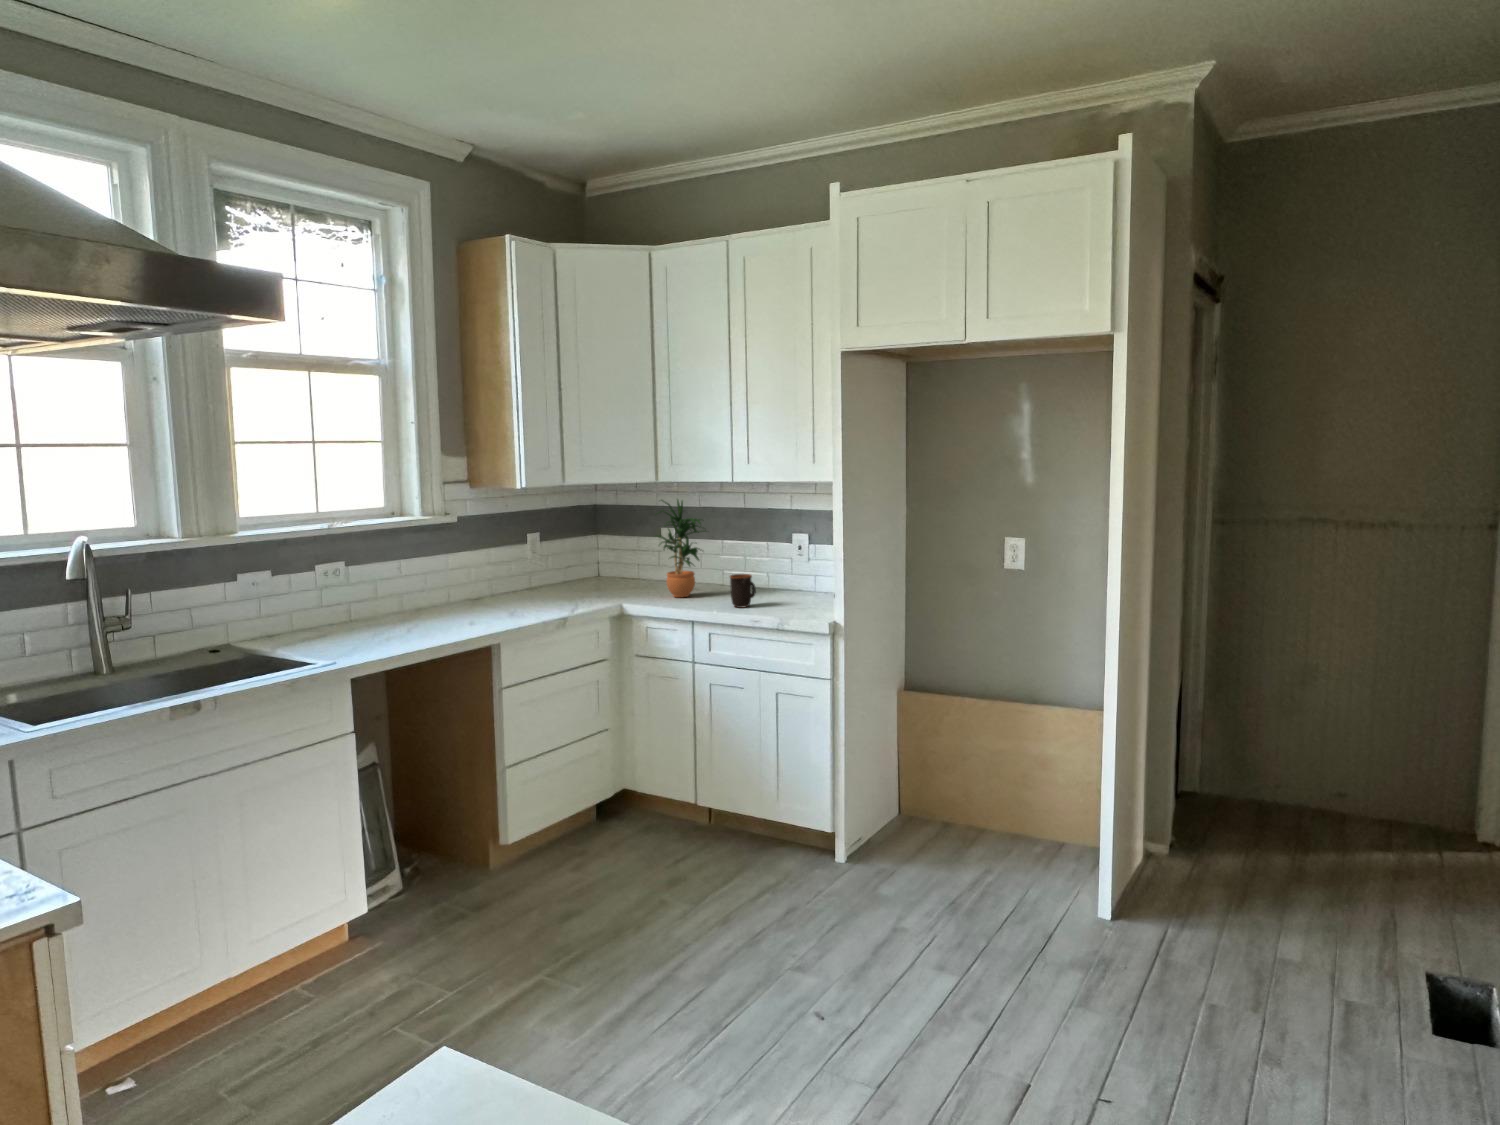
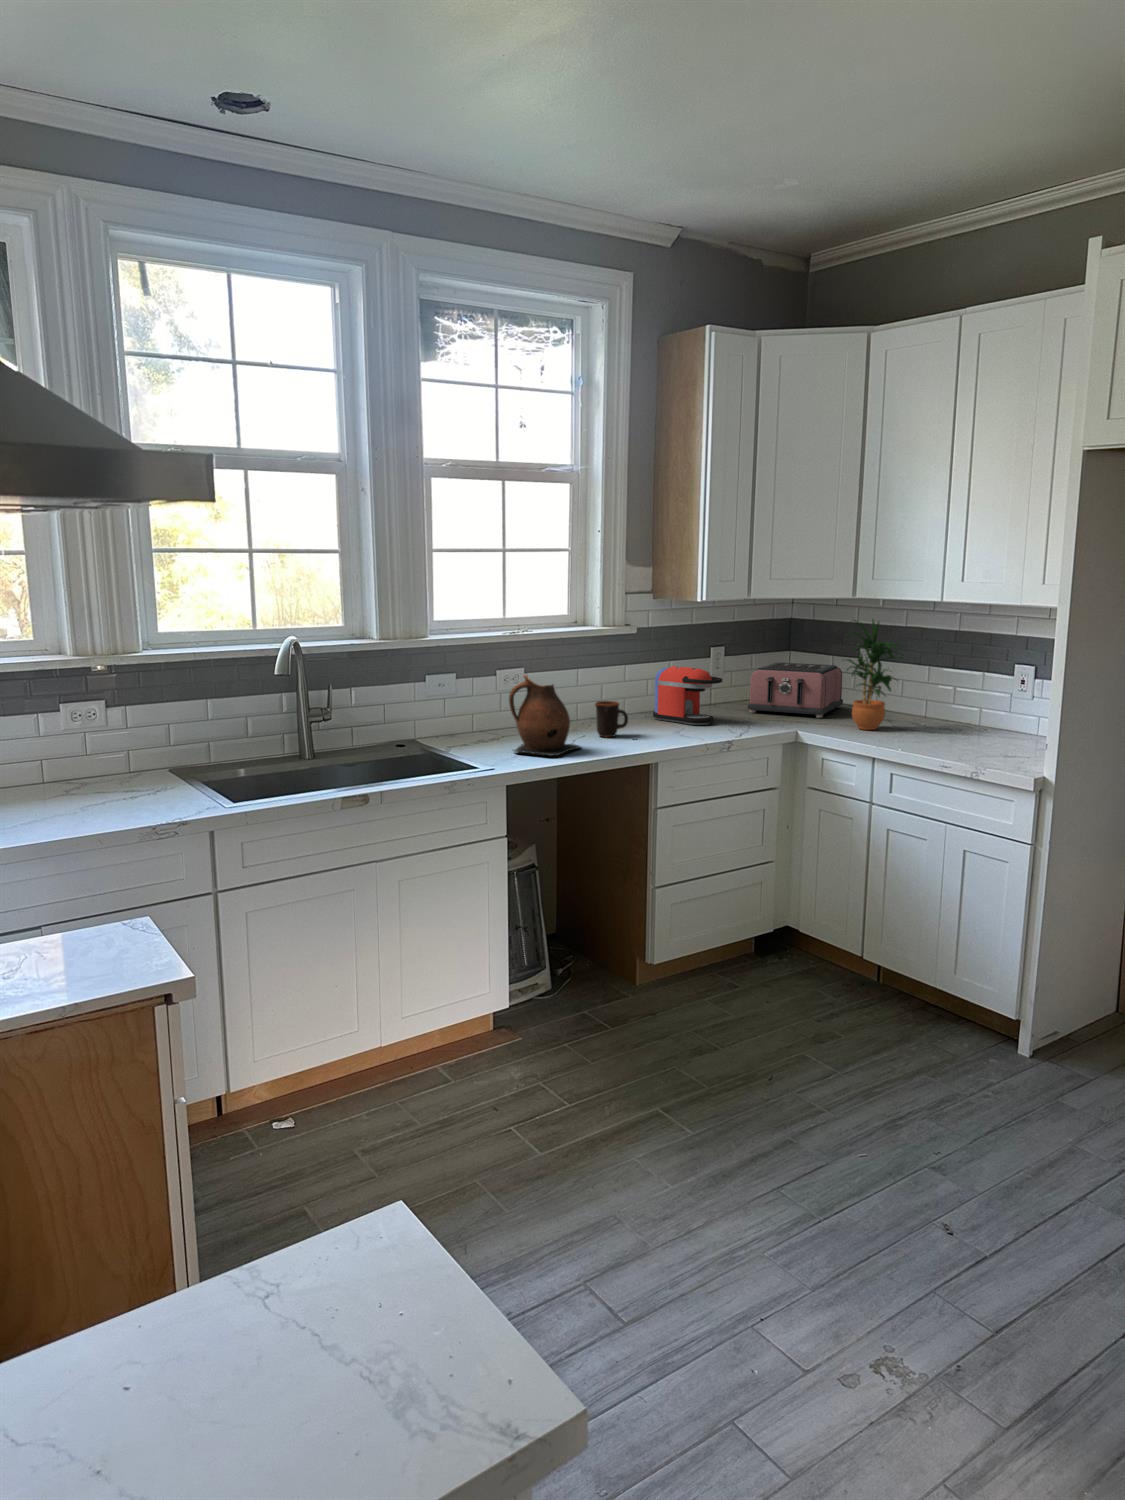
toaster: none [569,543,652,592] -> present [748,662,843,718]
coffee maker: none [480,552,547,606] -> present [653,666,722,725]
ceramic pitcher: none [341,566,421,647] -> present [509,675,581,756]
mug: present [730,574,756,608] -> present [595,701,628,737]

